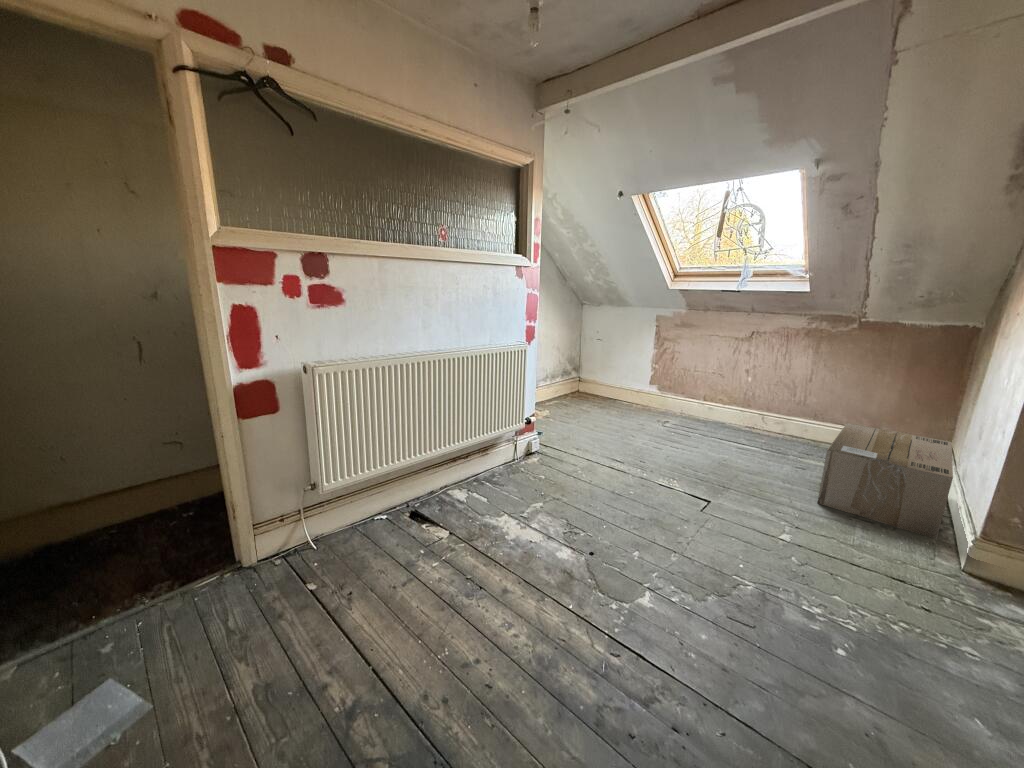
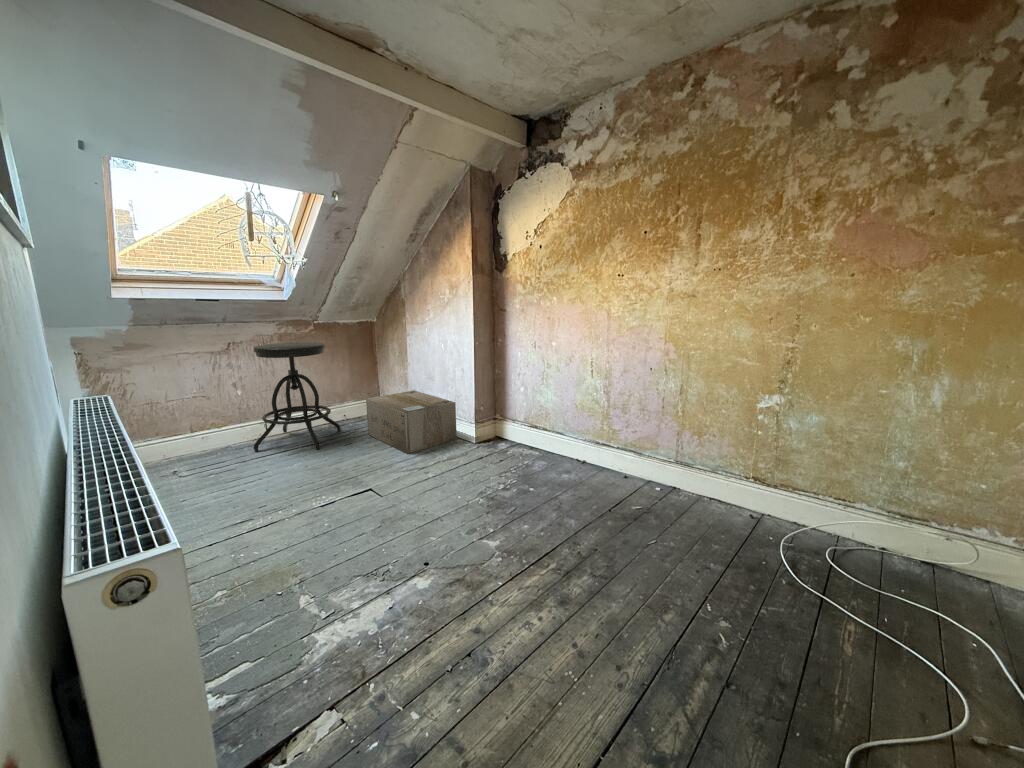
stool: none [724,337,828,454] -> present [253,342,341,451]

